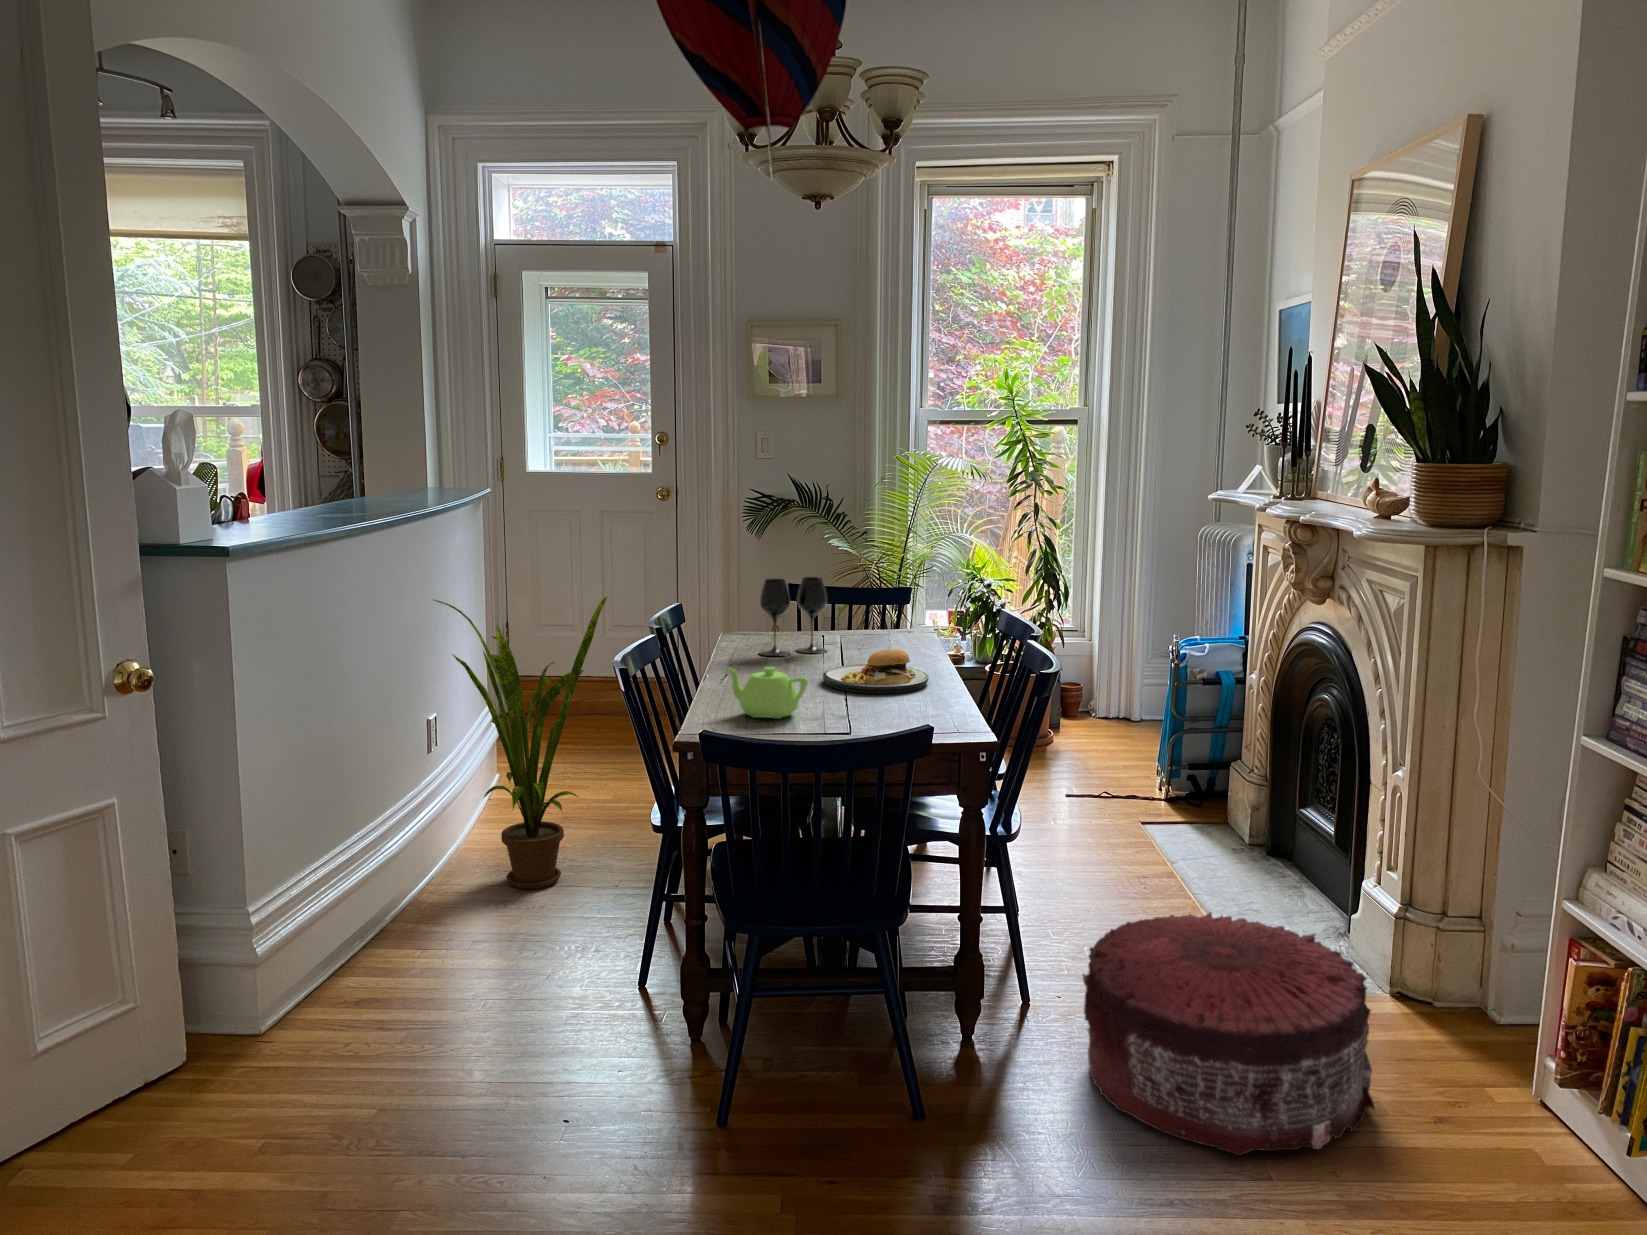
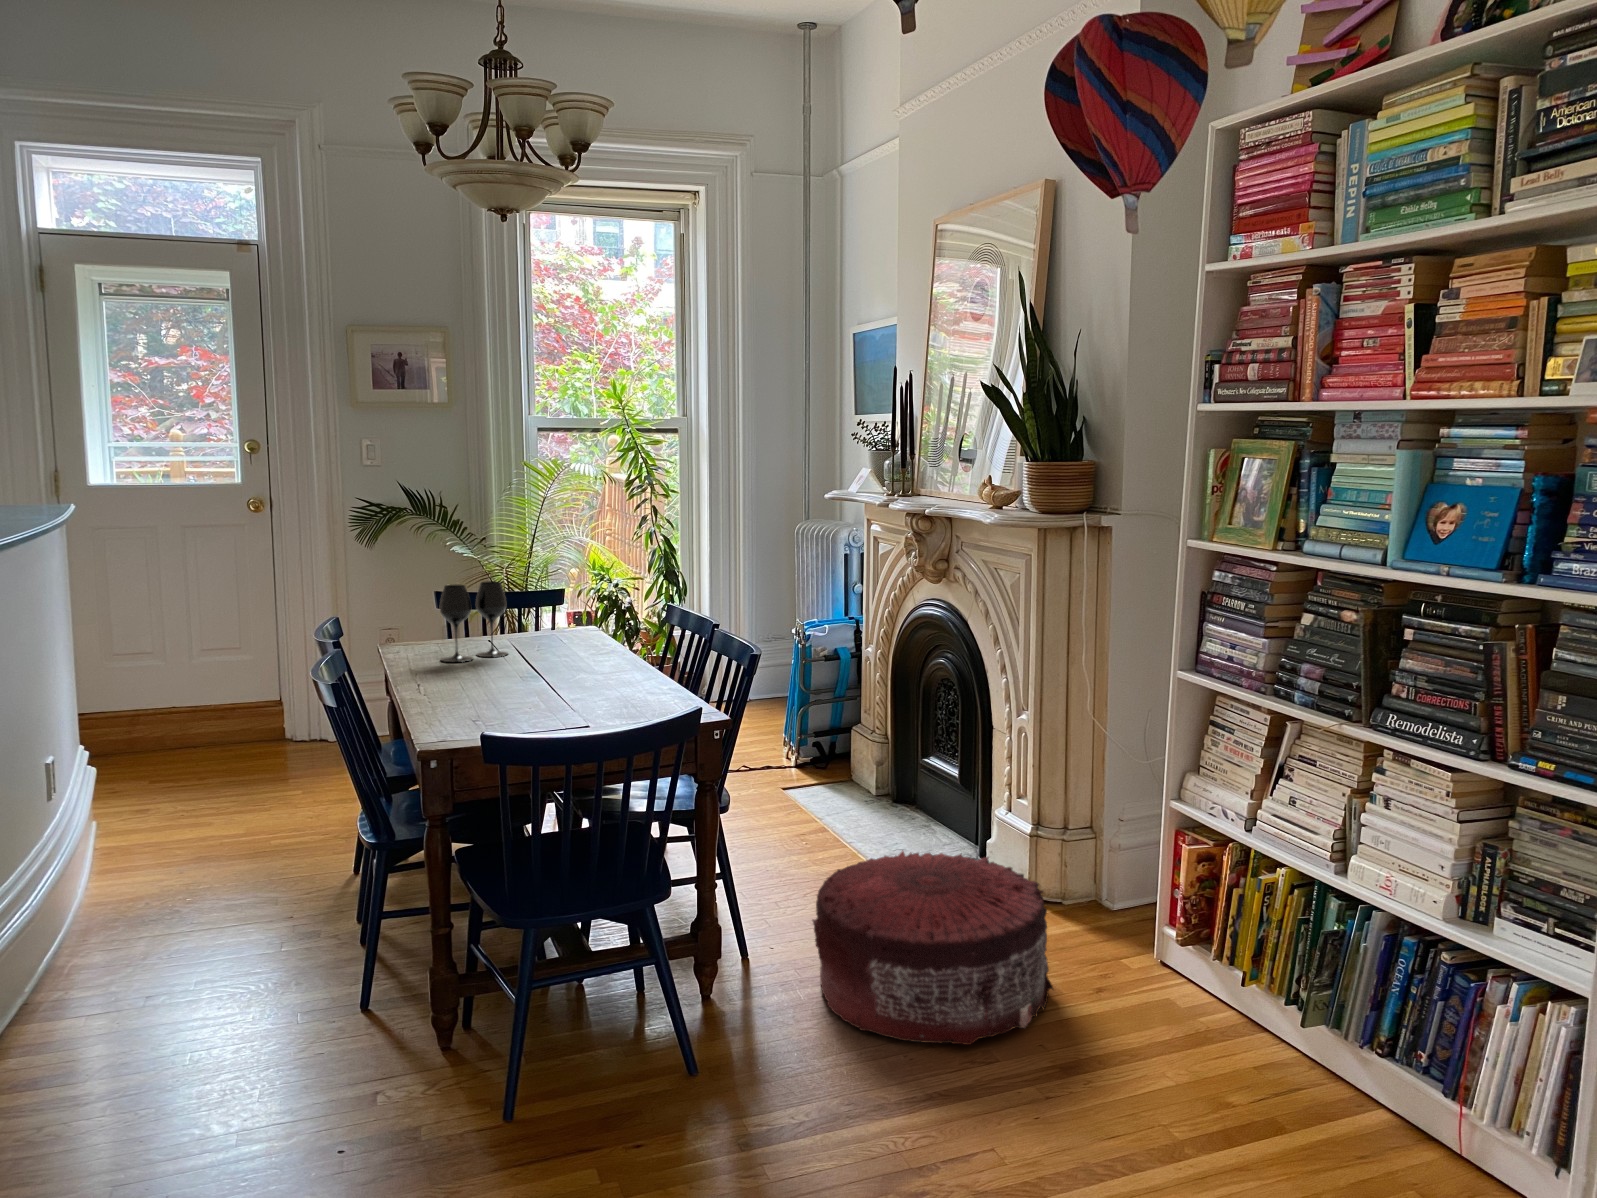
house plant: present [434,597,607,889] -> none [52,612,265,936]
plate: present [823,649,929,694] -> none [527,627,630,688]
teapot: present [726,667,808,719] -> none [452,668,539,719]

